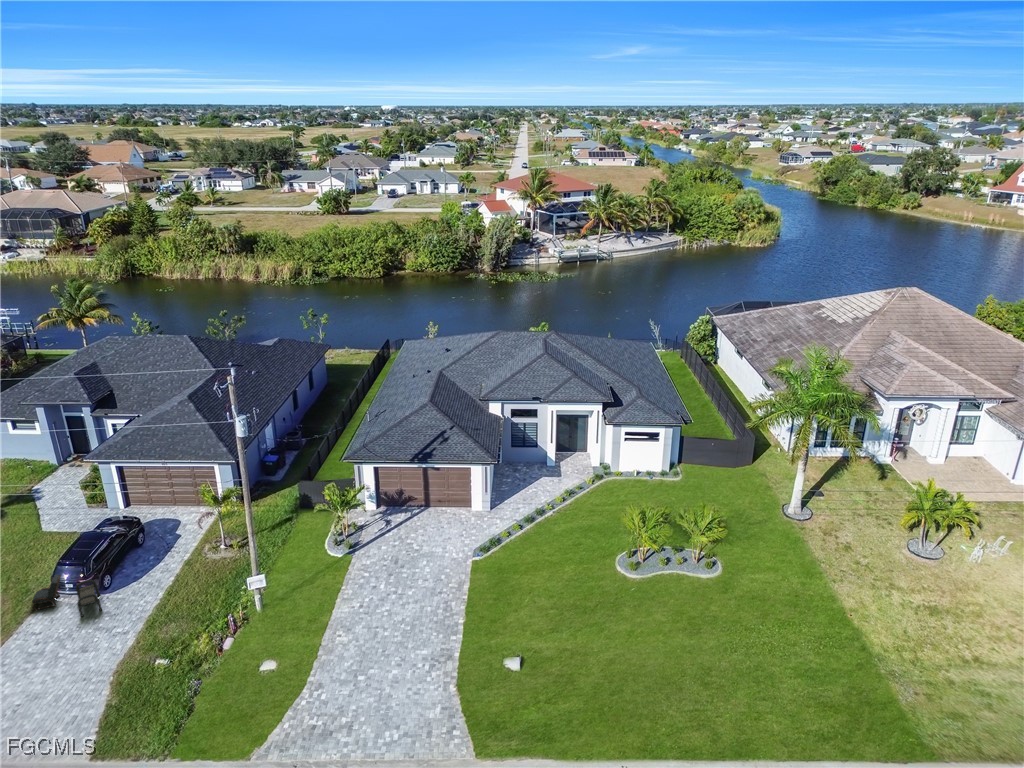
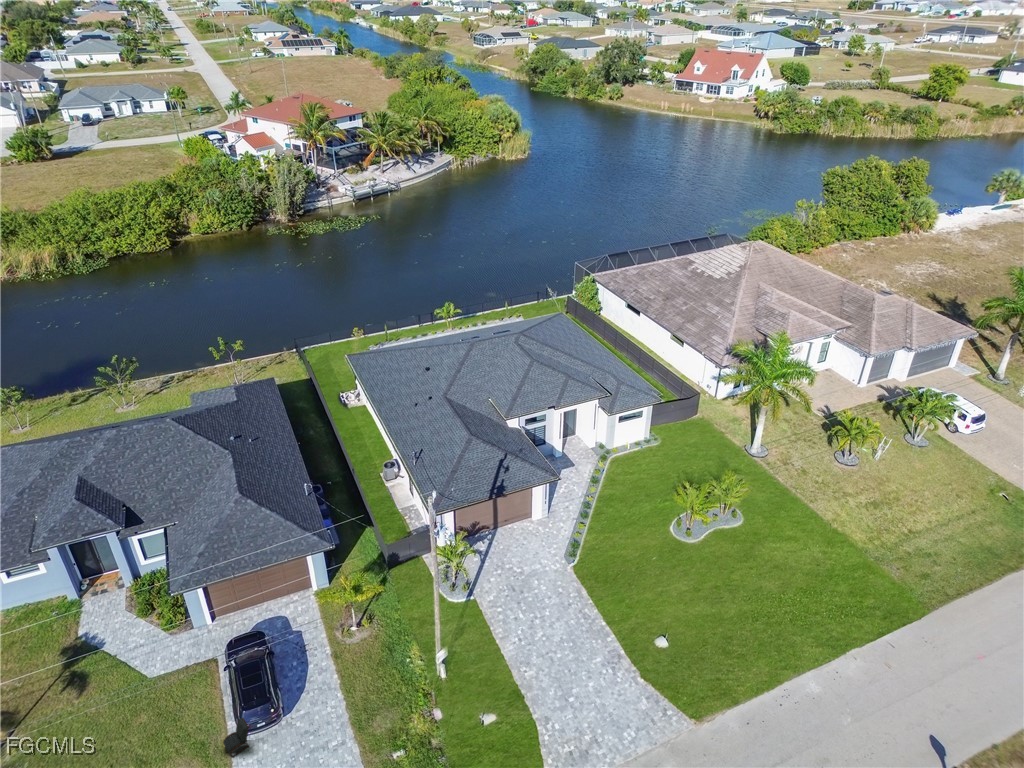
bench: present [76,580,102,617] -> none [265,709,299,746]

